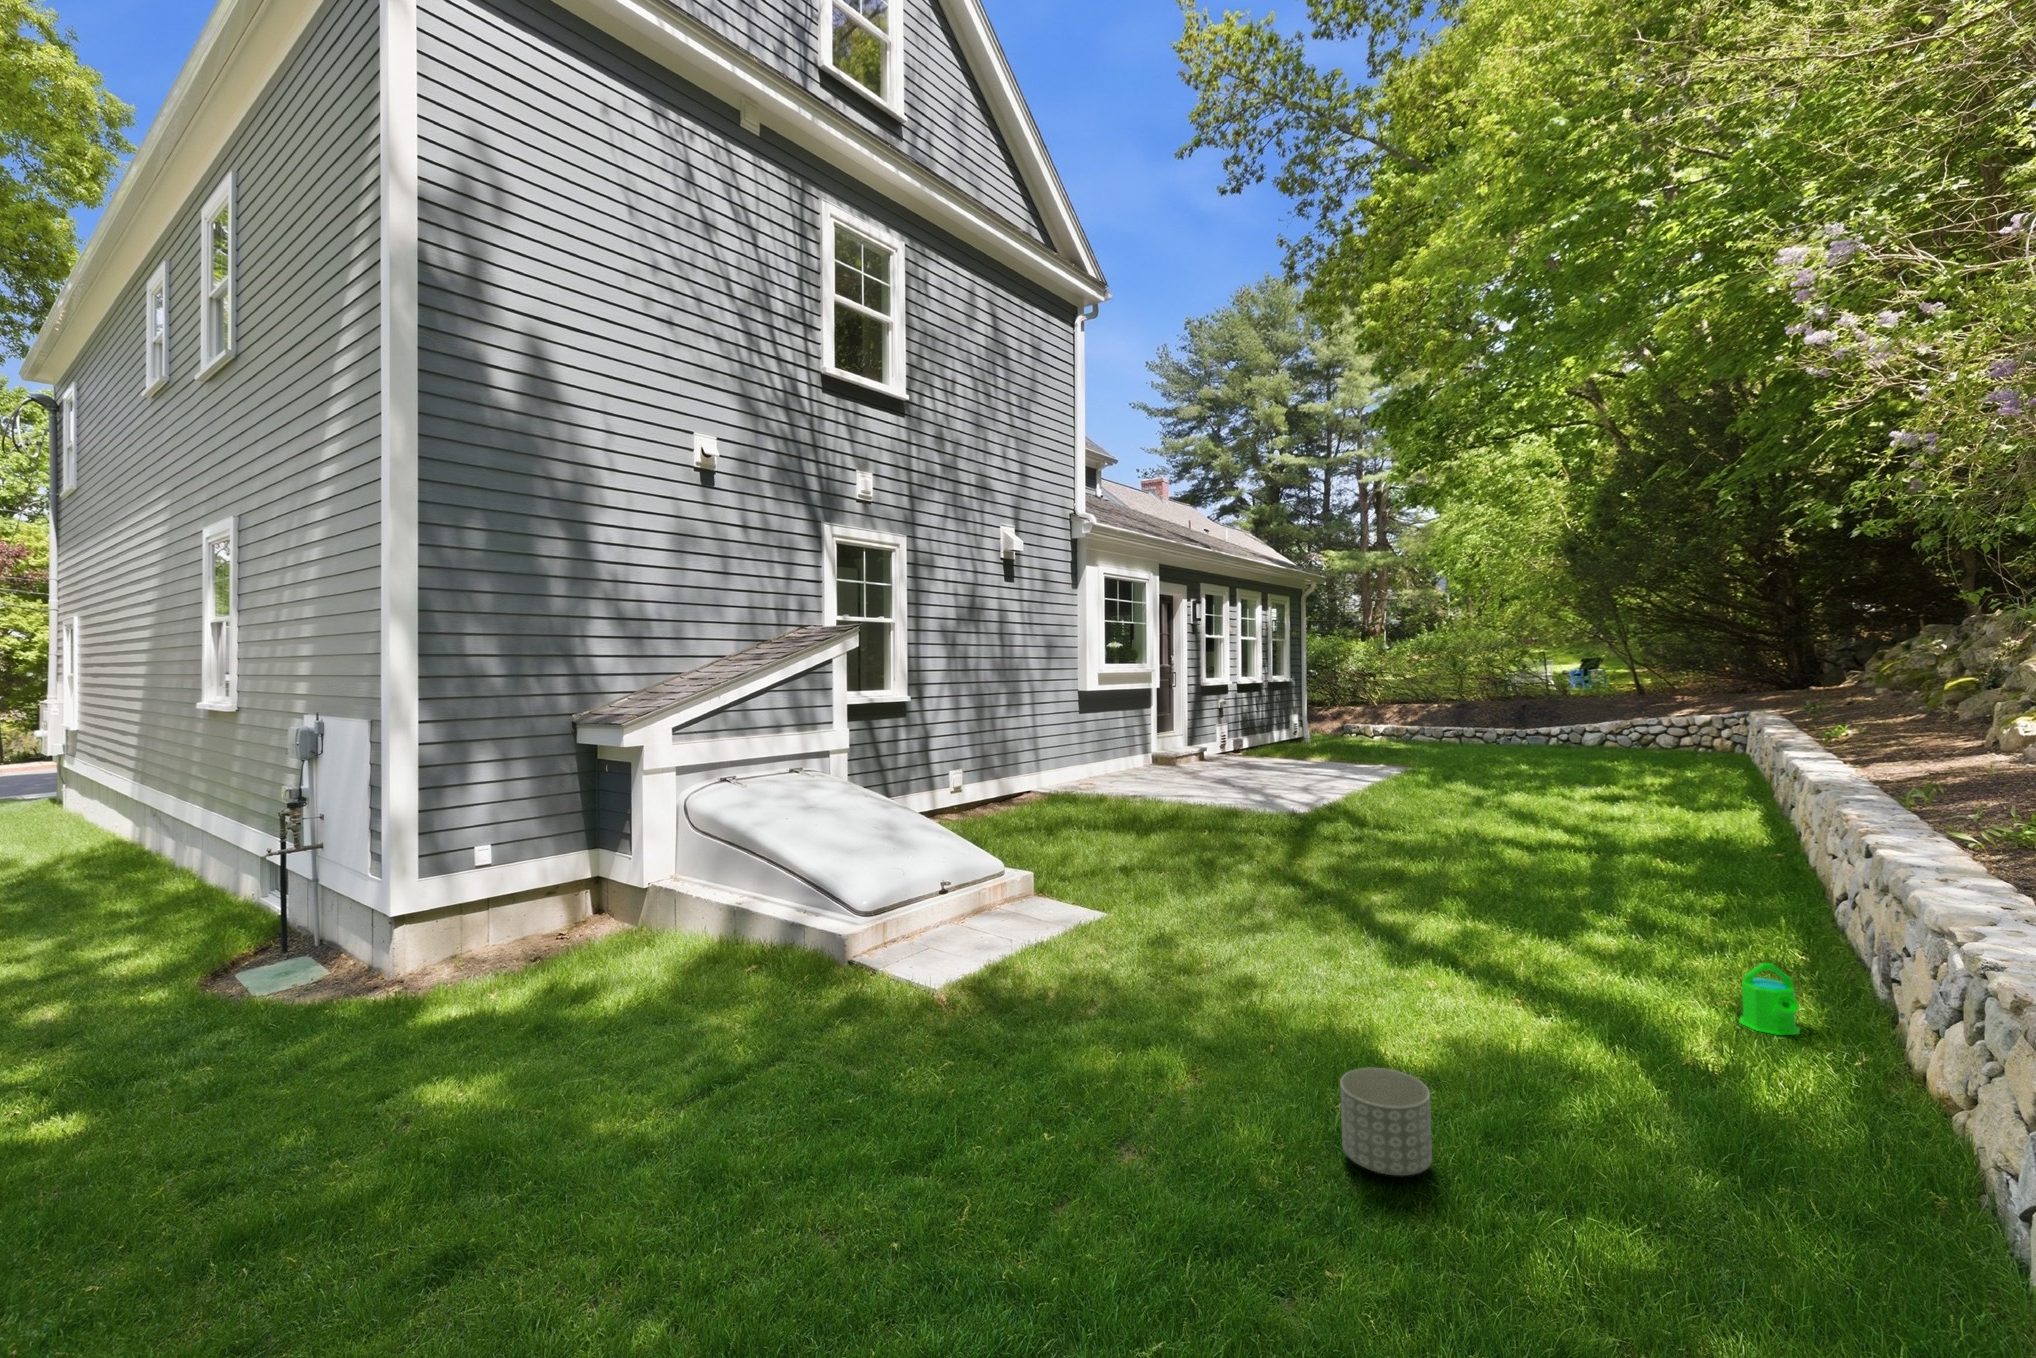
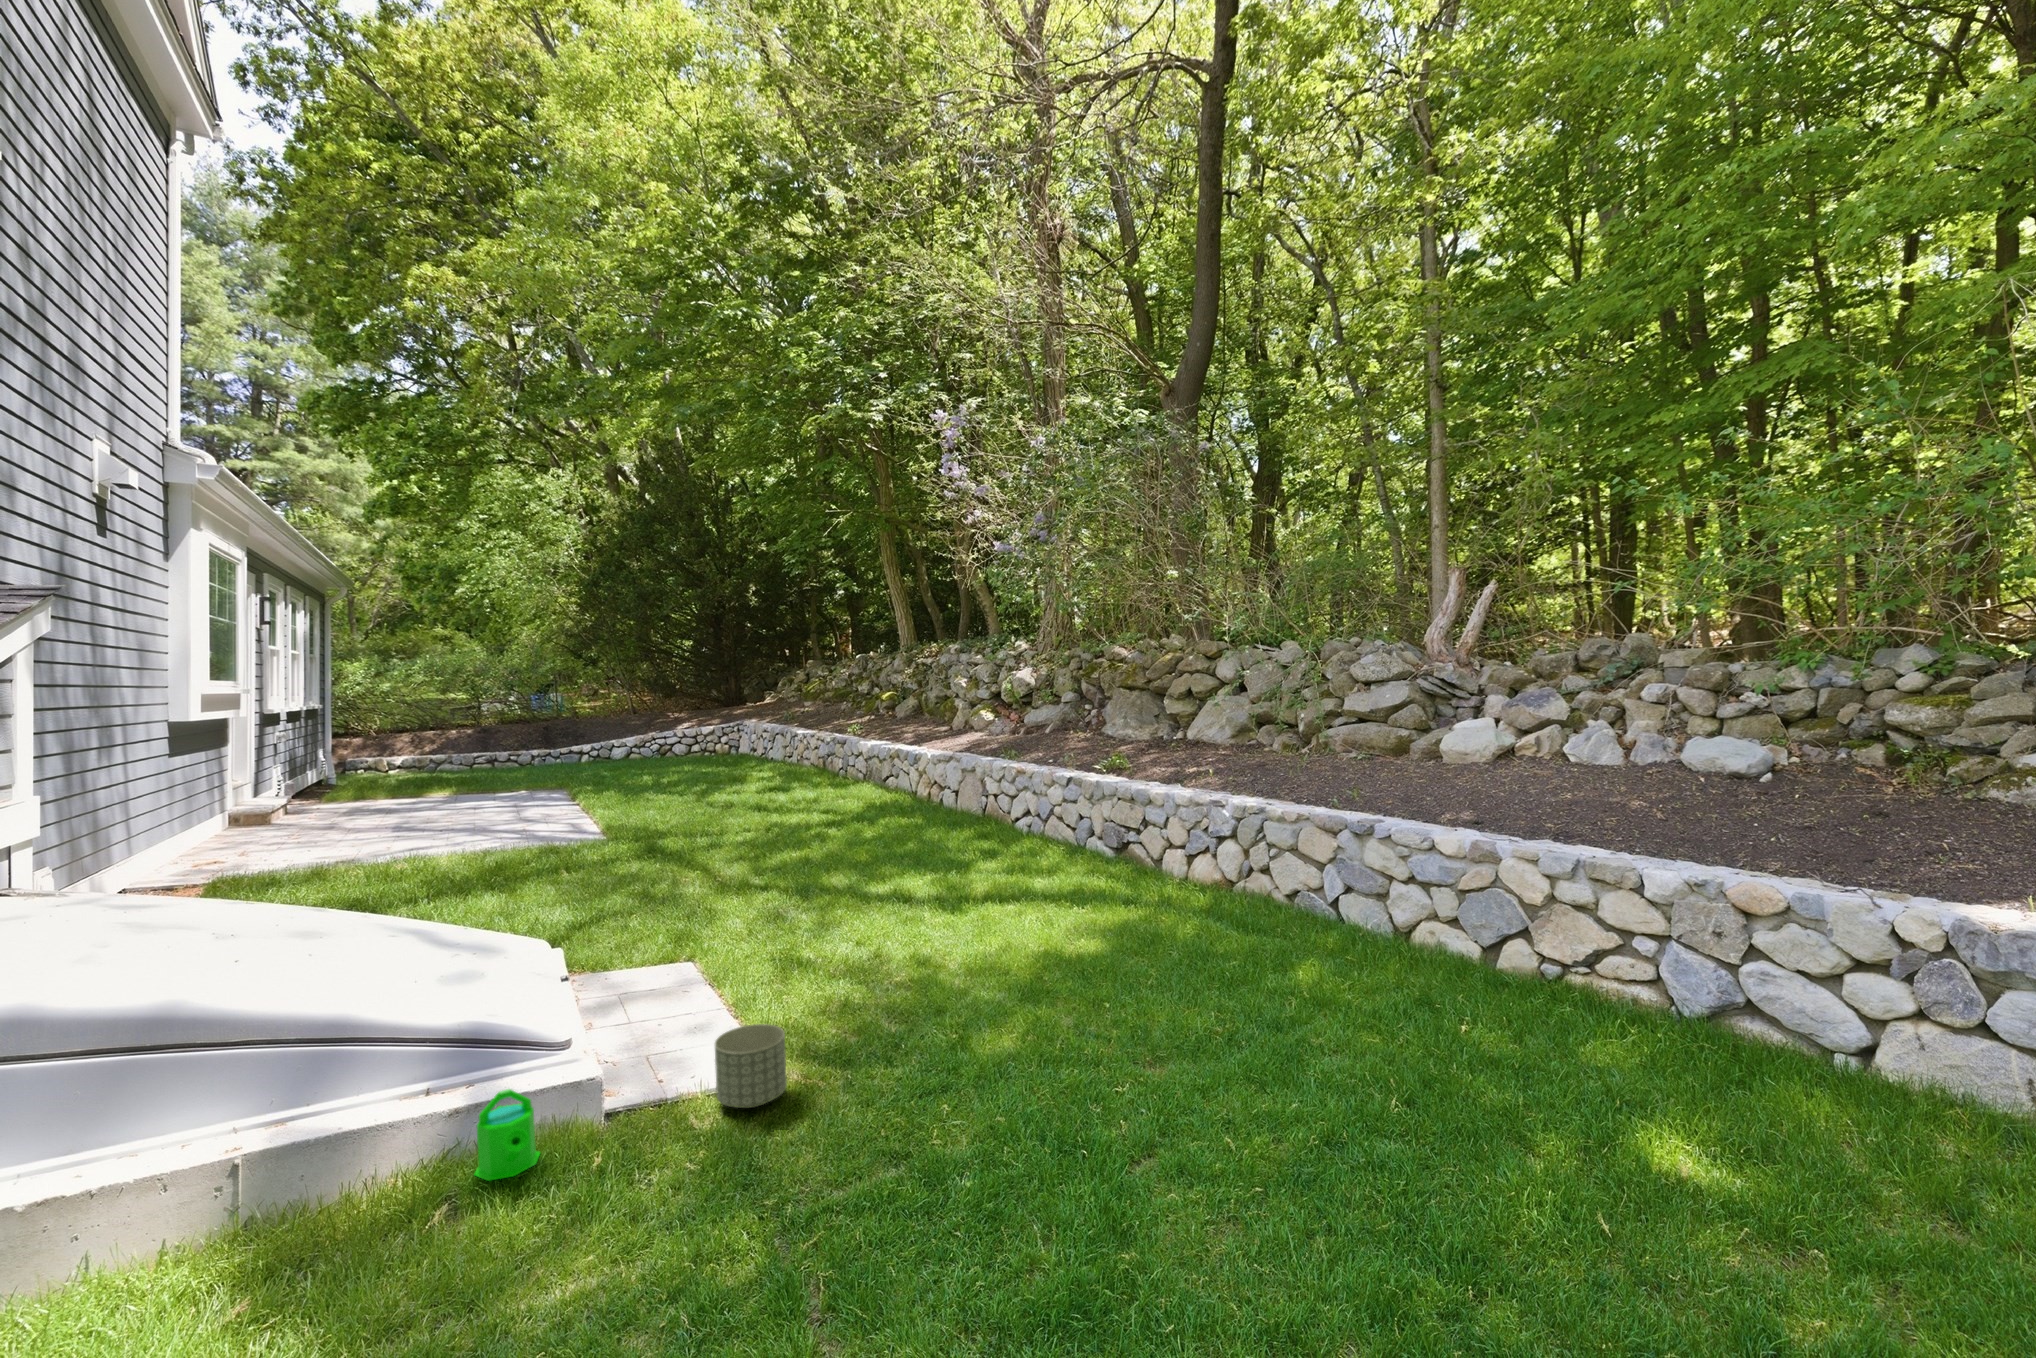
watering can: present [1739,963,1800,1035] -> present [474,1089,540,1181]

